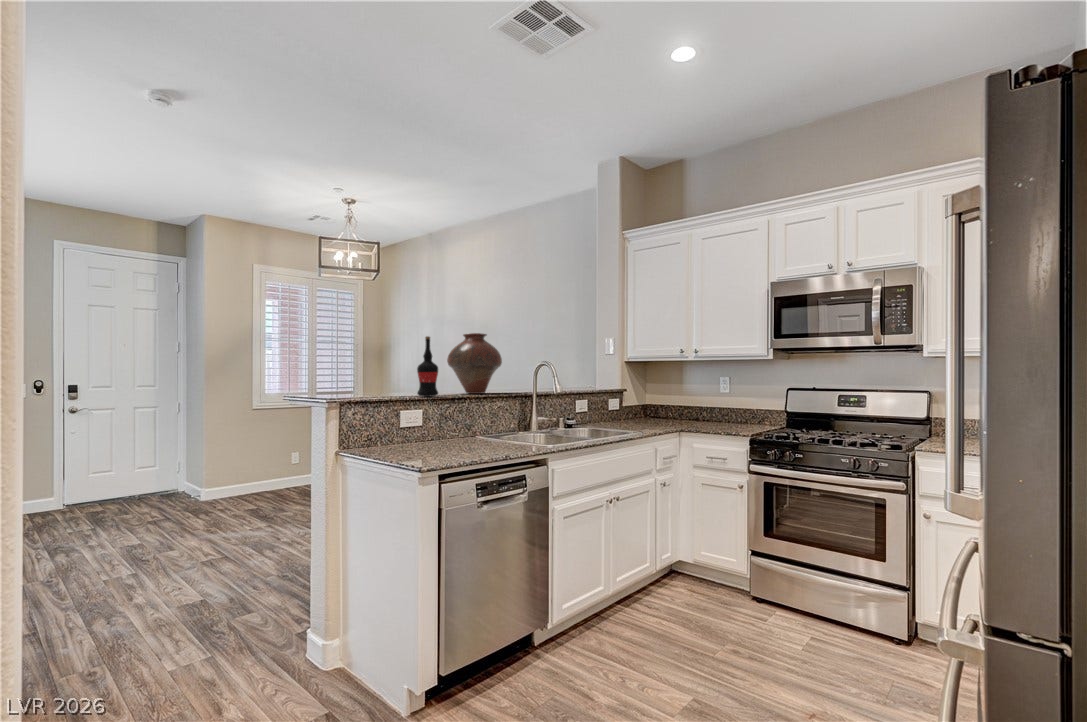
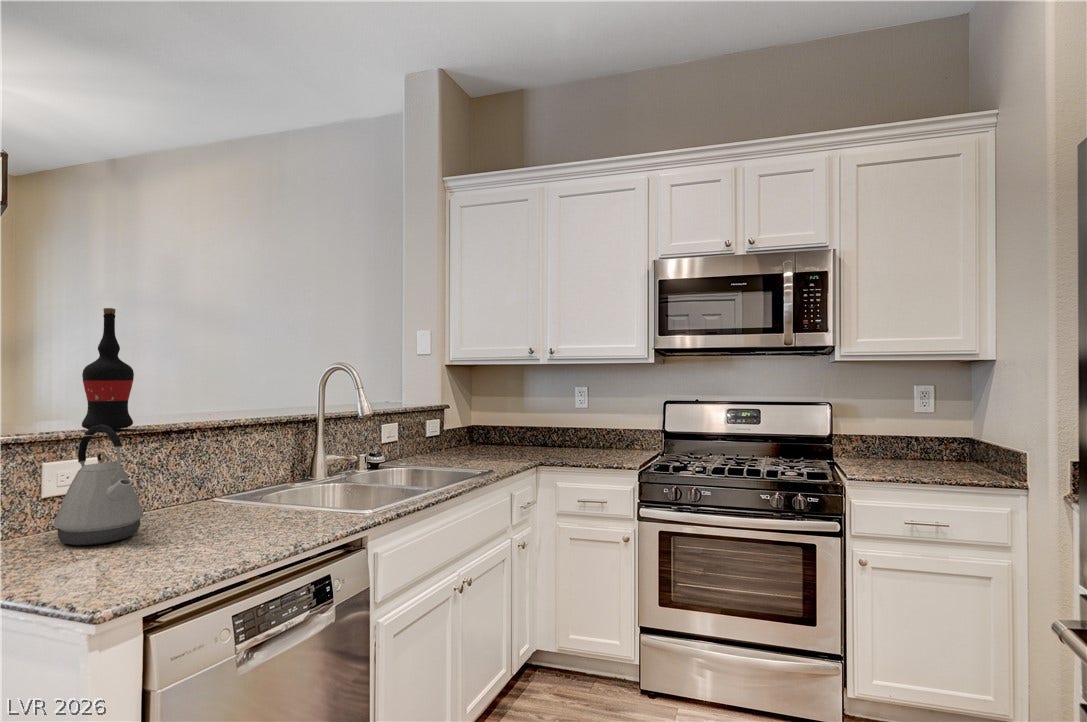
vase: present [447,333,502,394] -> none [150,310,261,419]
kettle: none [407,393,442,449] -> present [54,424,143,545]

